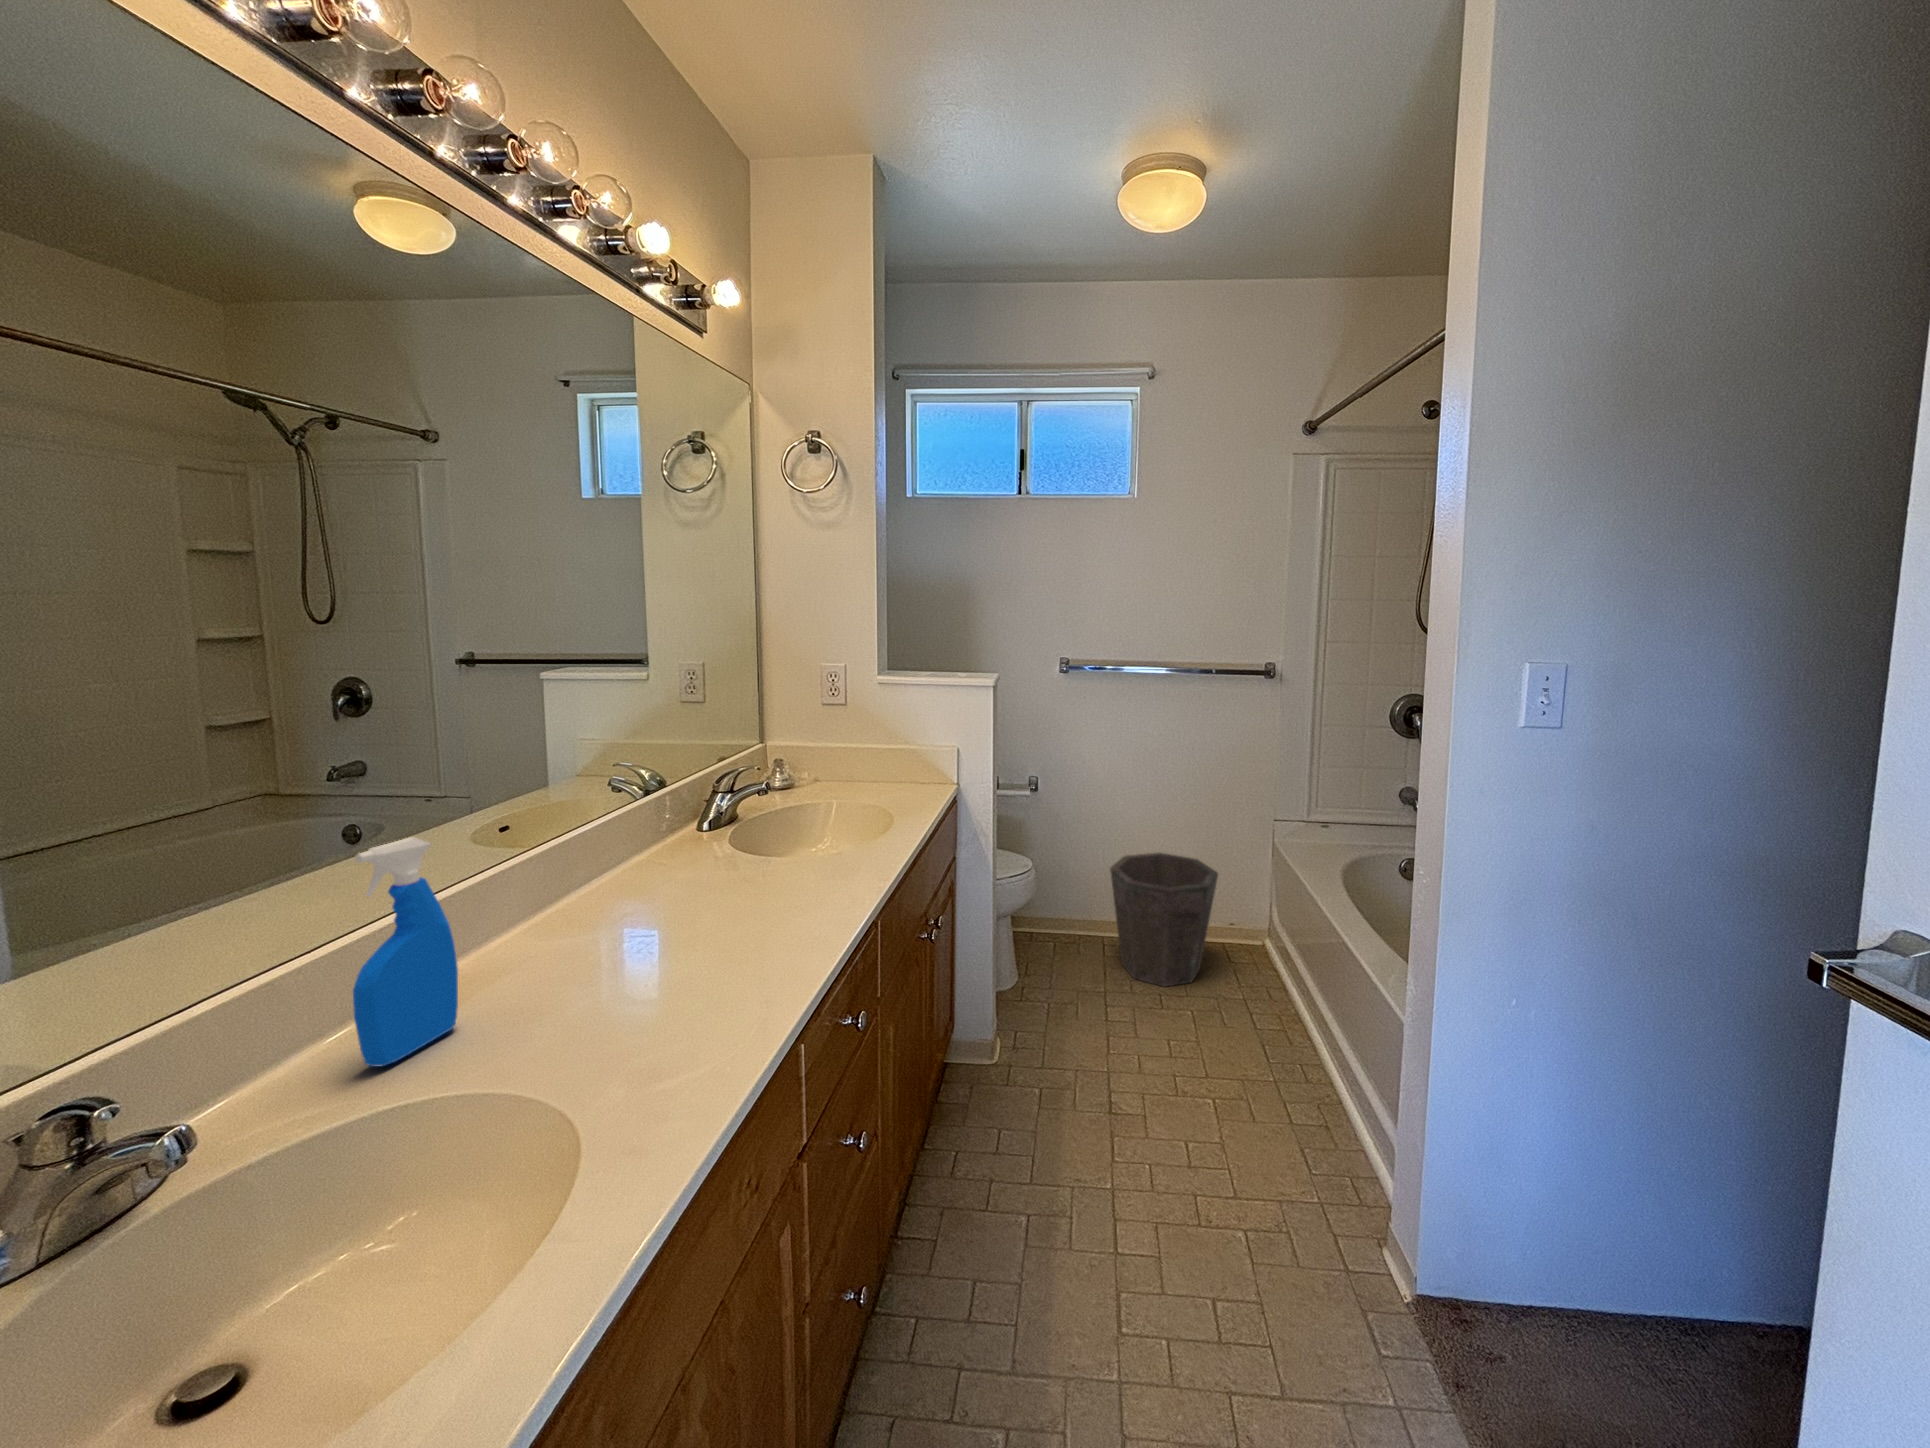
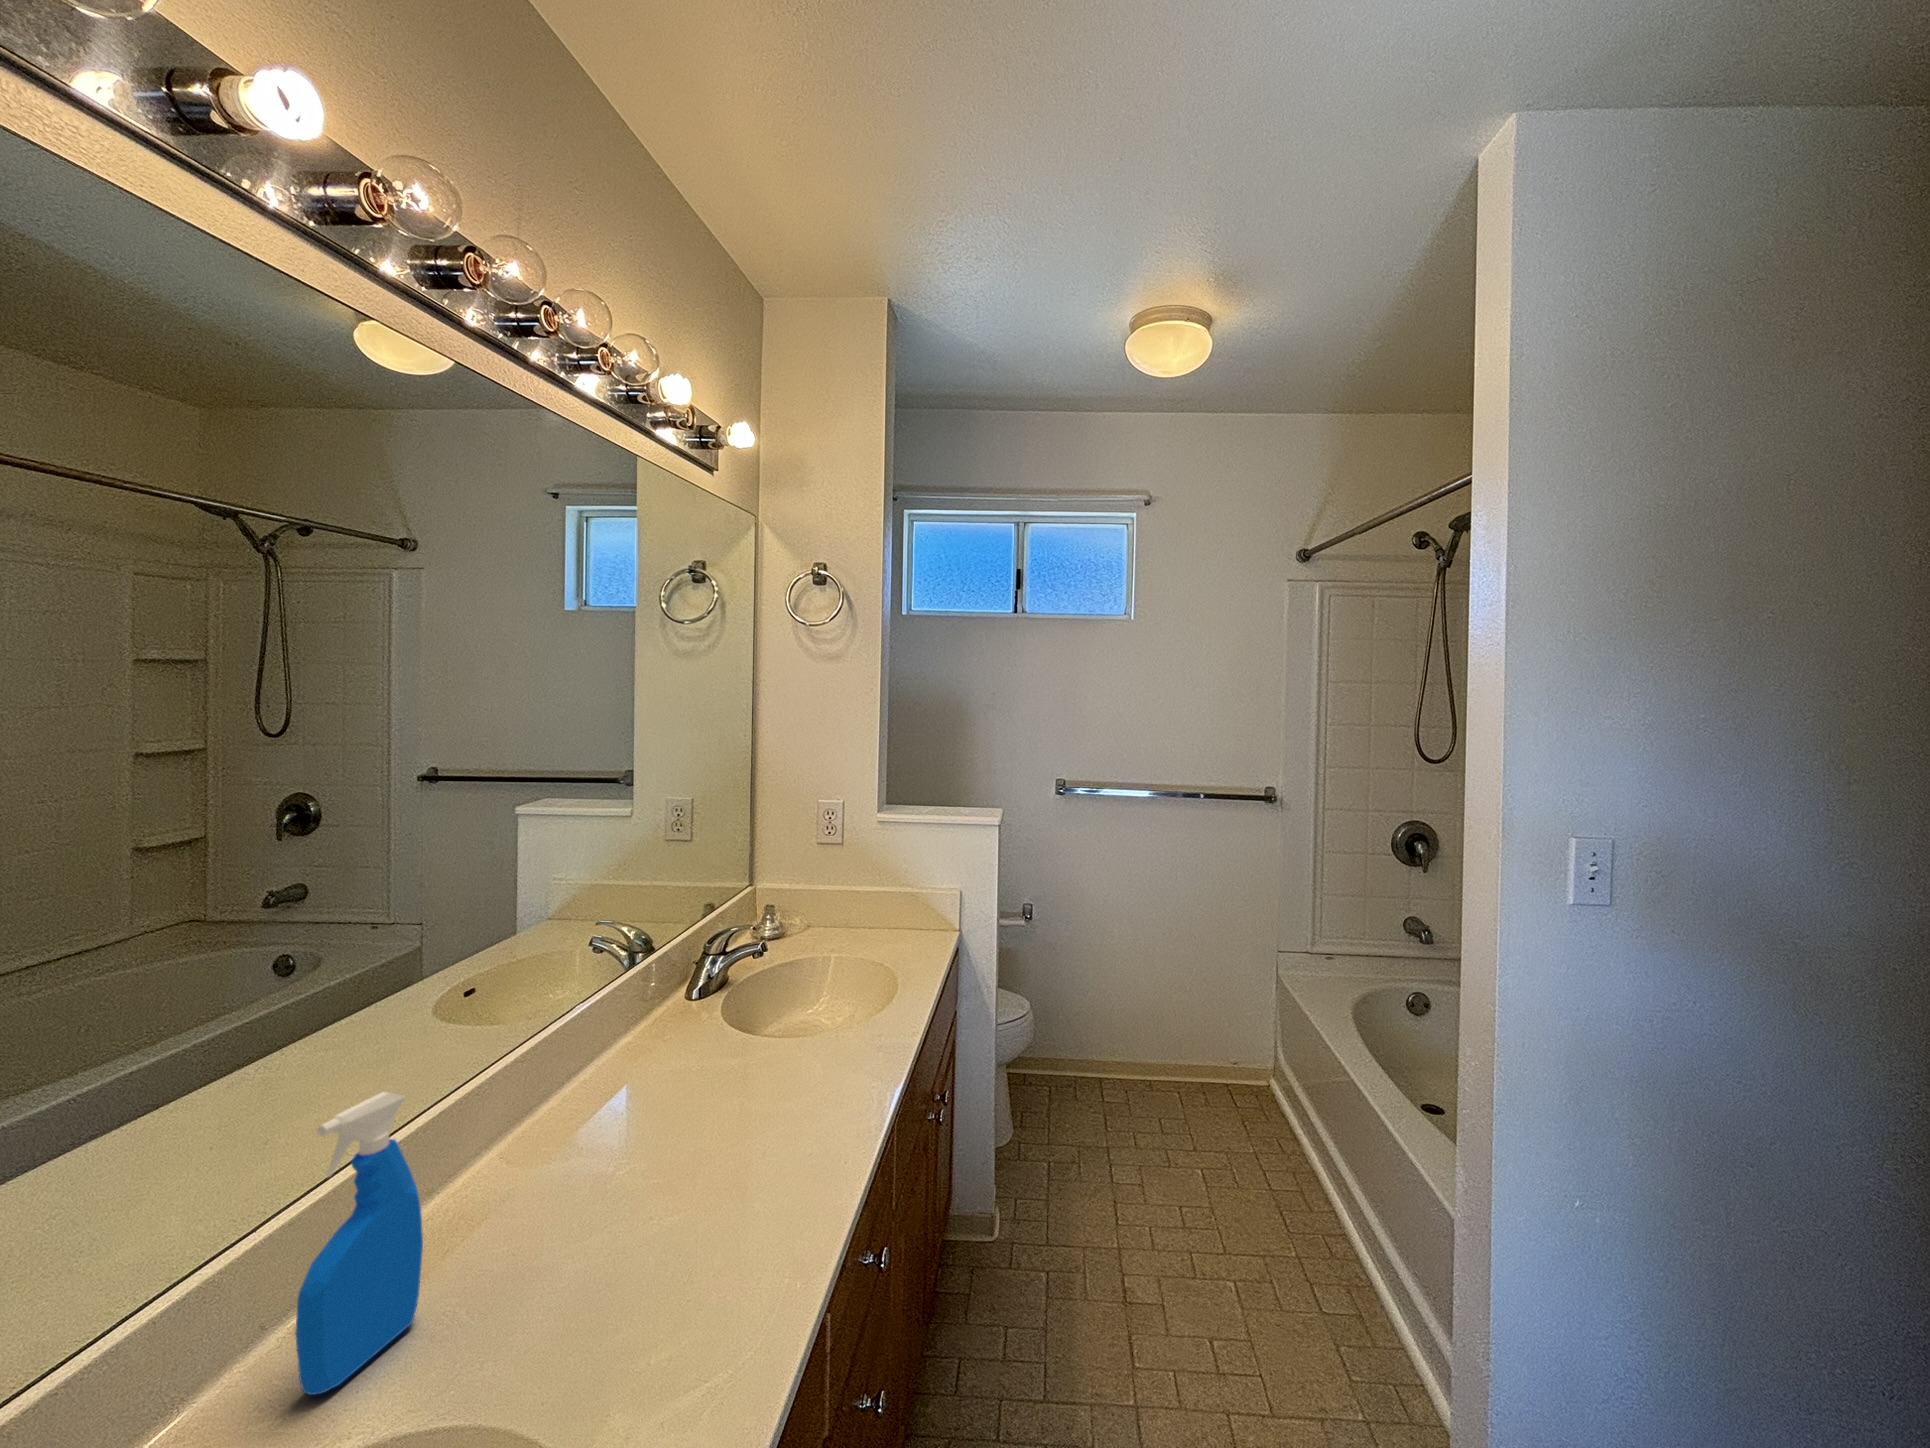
waste bin: present [1110,853,1218,987] -> none [1114,987,1229,1143]

